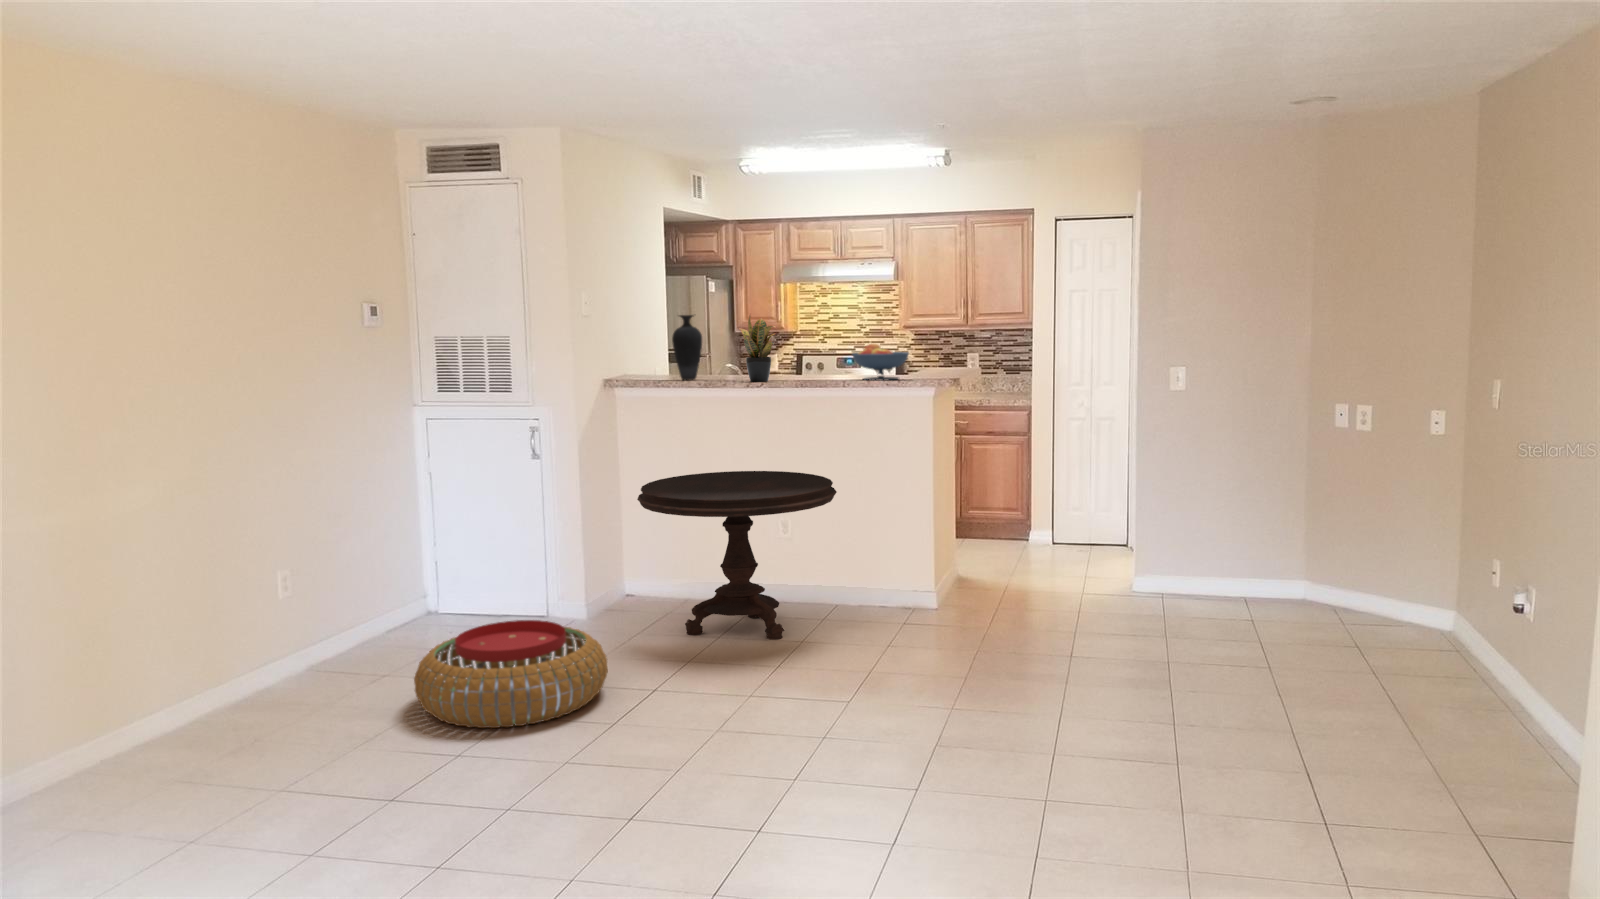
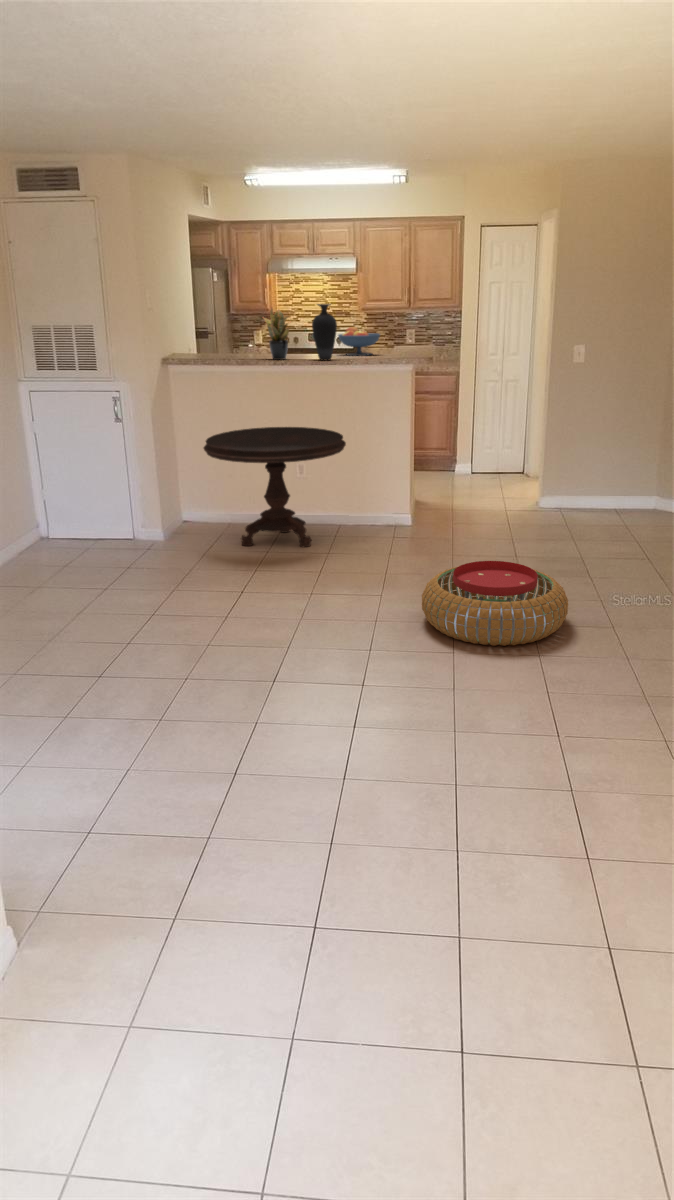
vase: present [672,315,702,380] -> present [312,304,337,360]
pouf: present [414,620,608,728] -> present [422,561,568,646]

